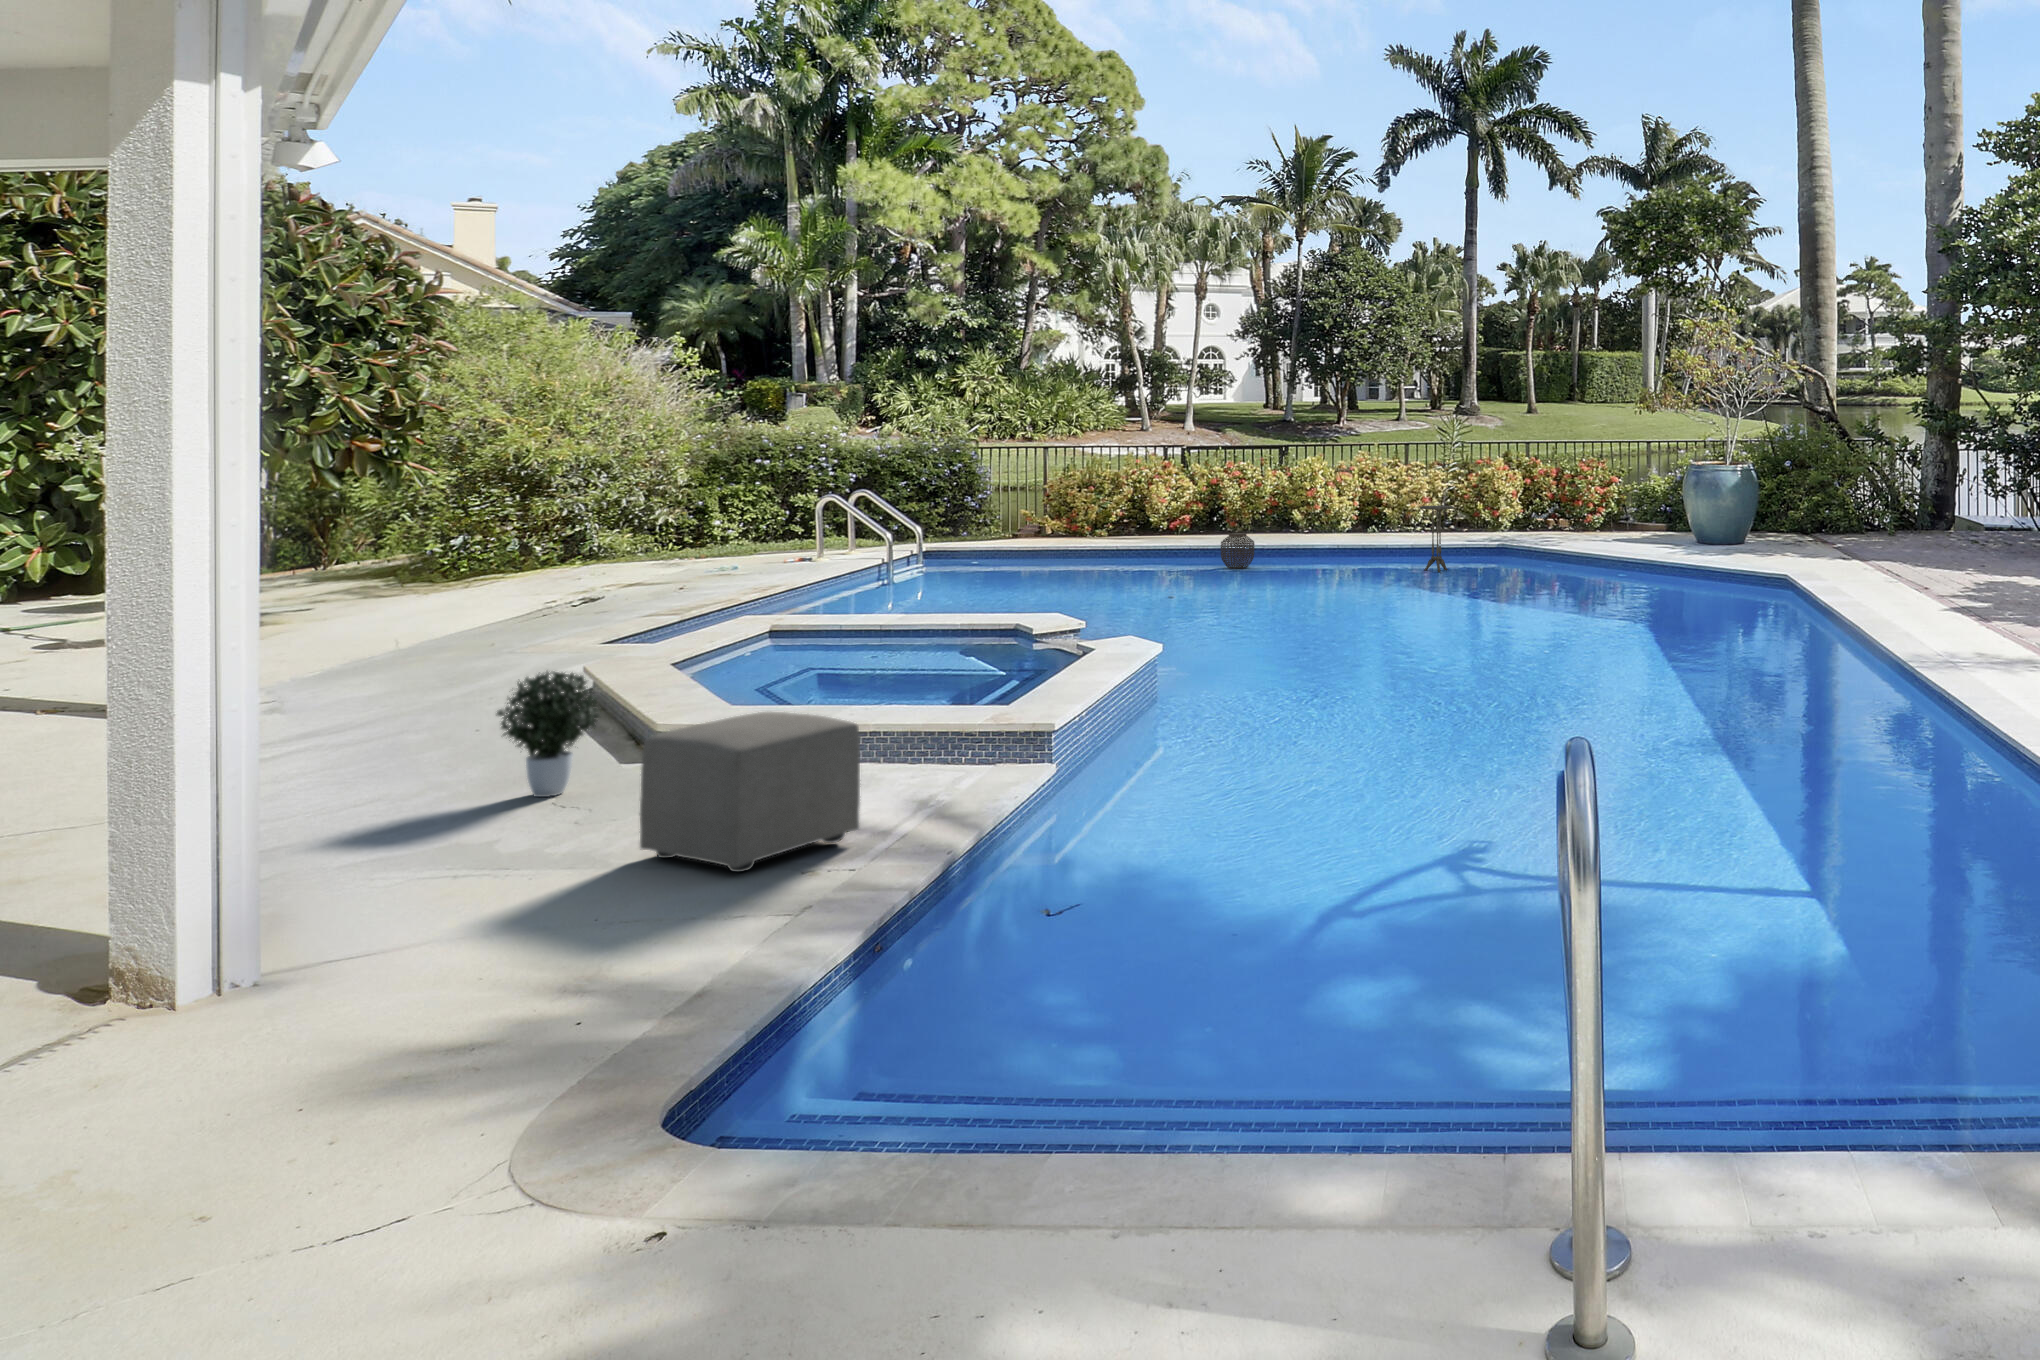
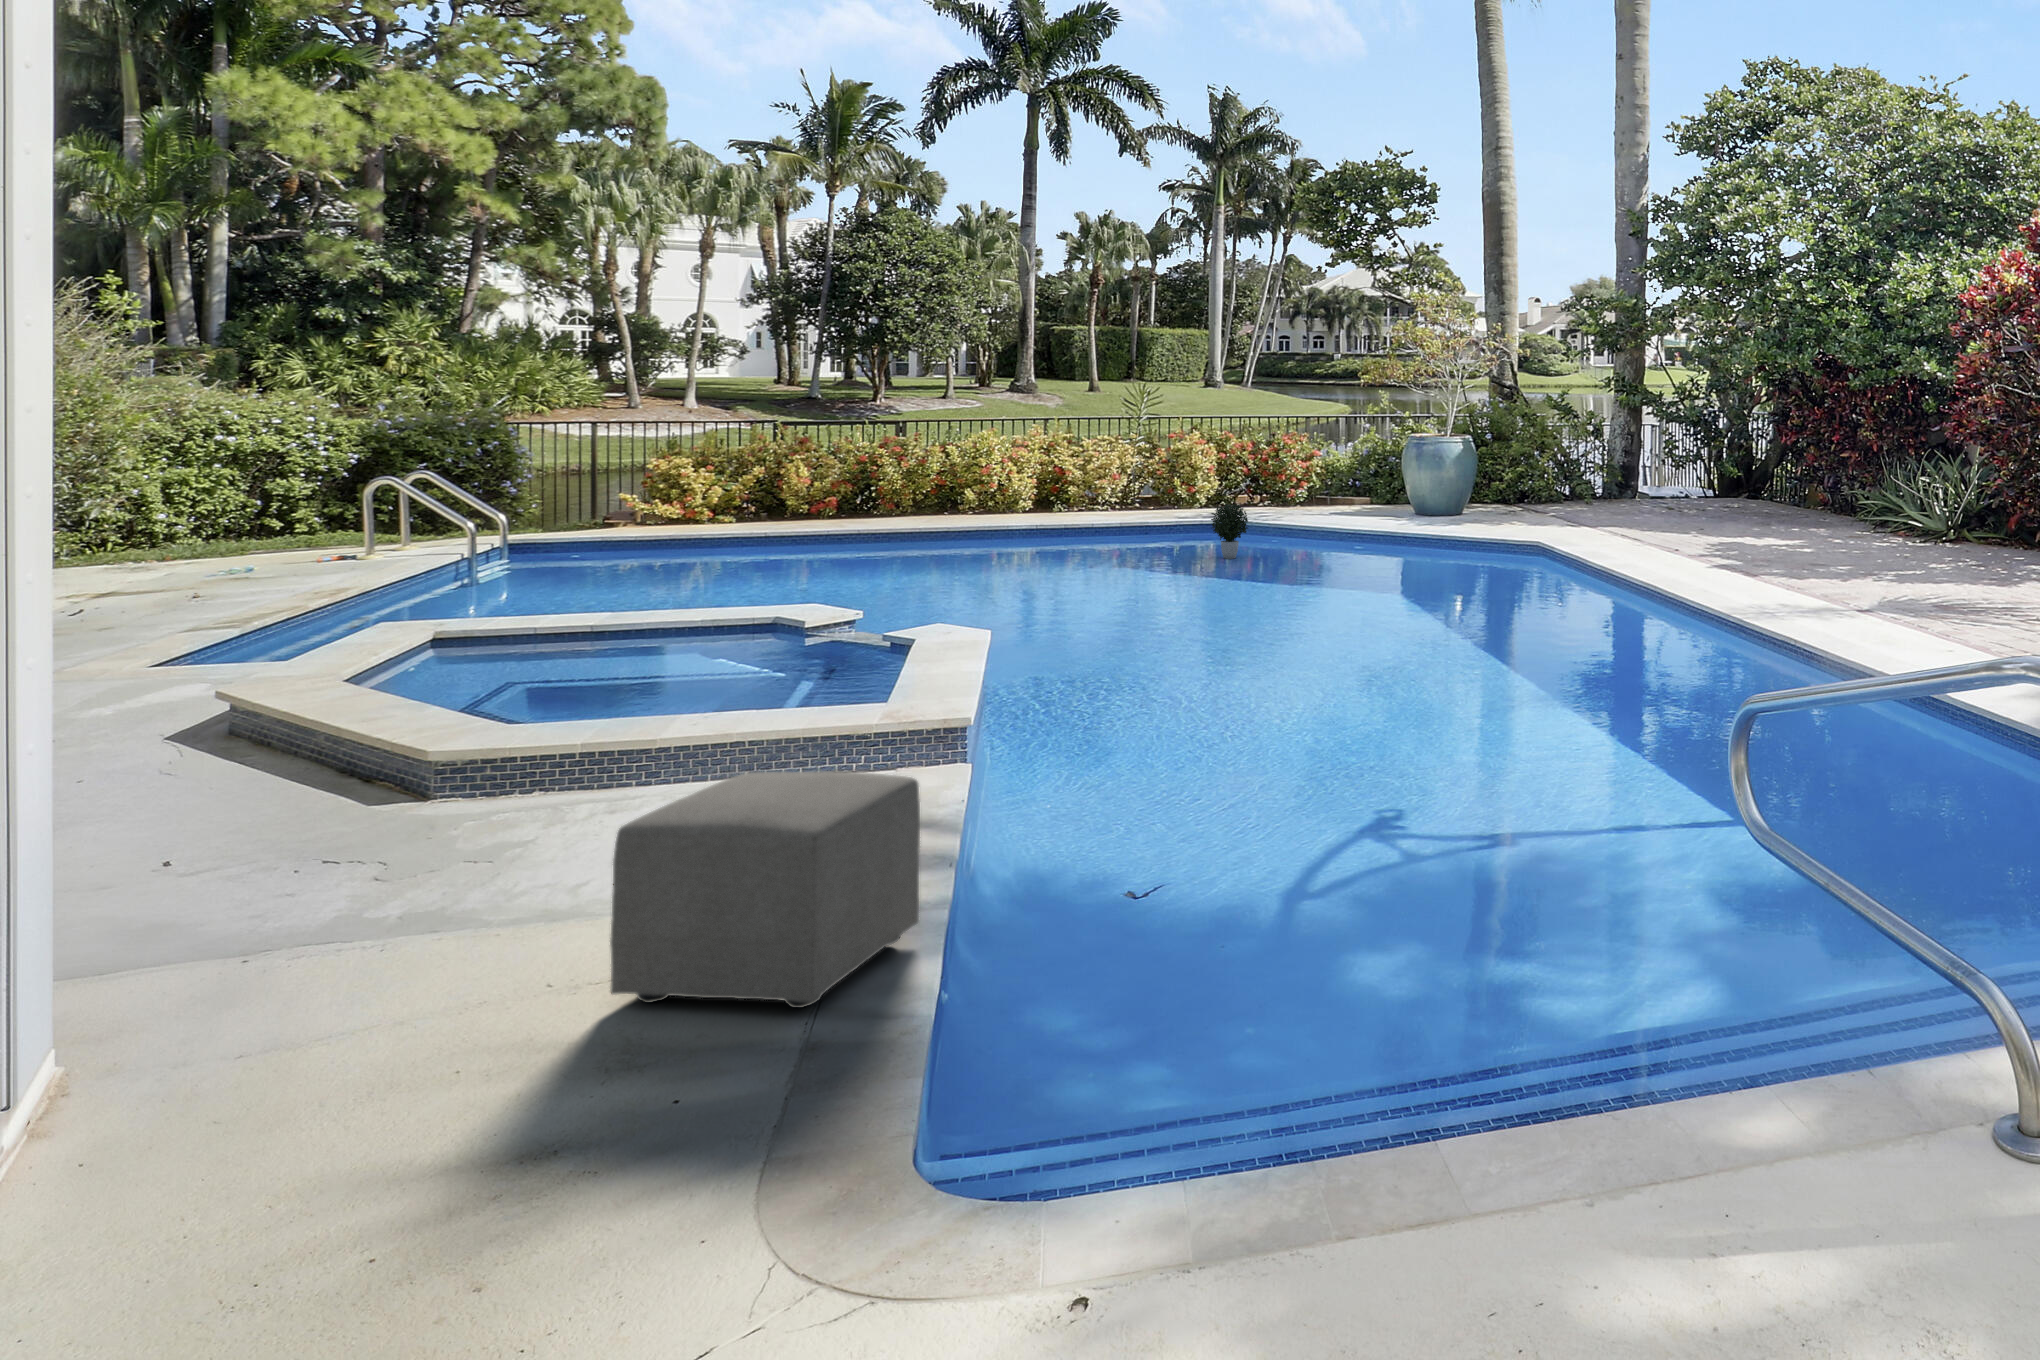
side table: present [1420,505,1454,572] -> none [1122,483,1160,556]
woven basket: present [1221,533,1254,569] -> none [886,519,927,560]
potted plant: present [497,671,599,797] -> present [1211,504,1248,559]

